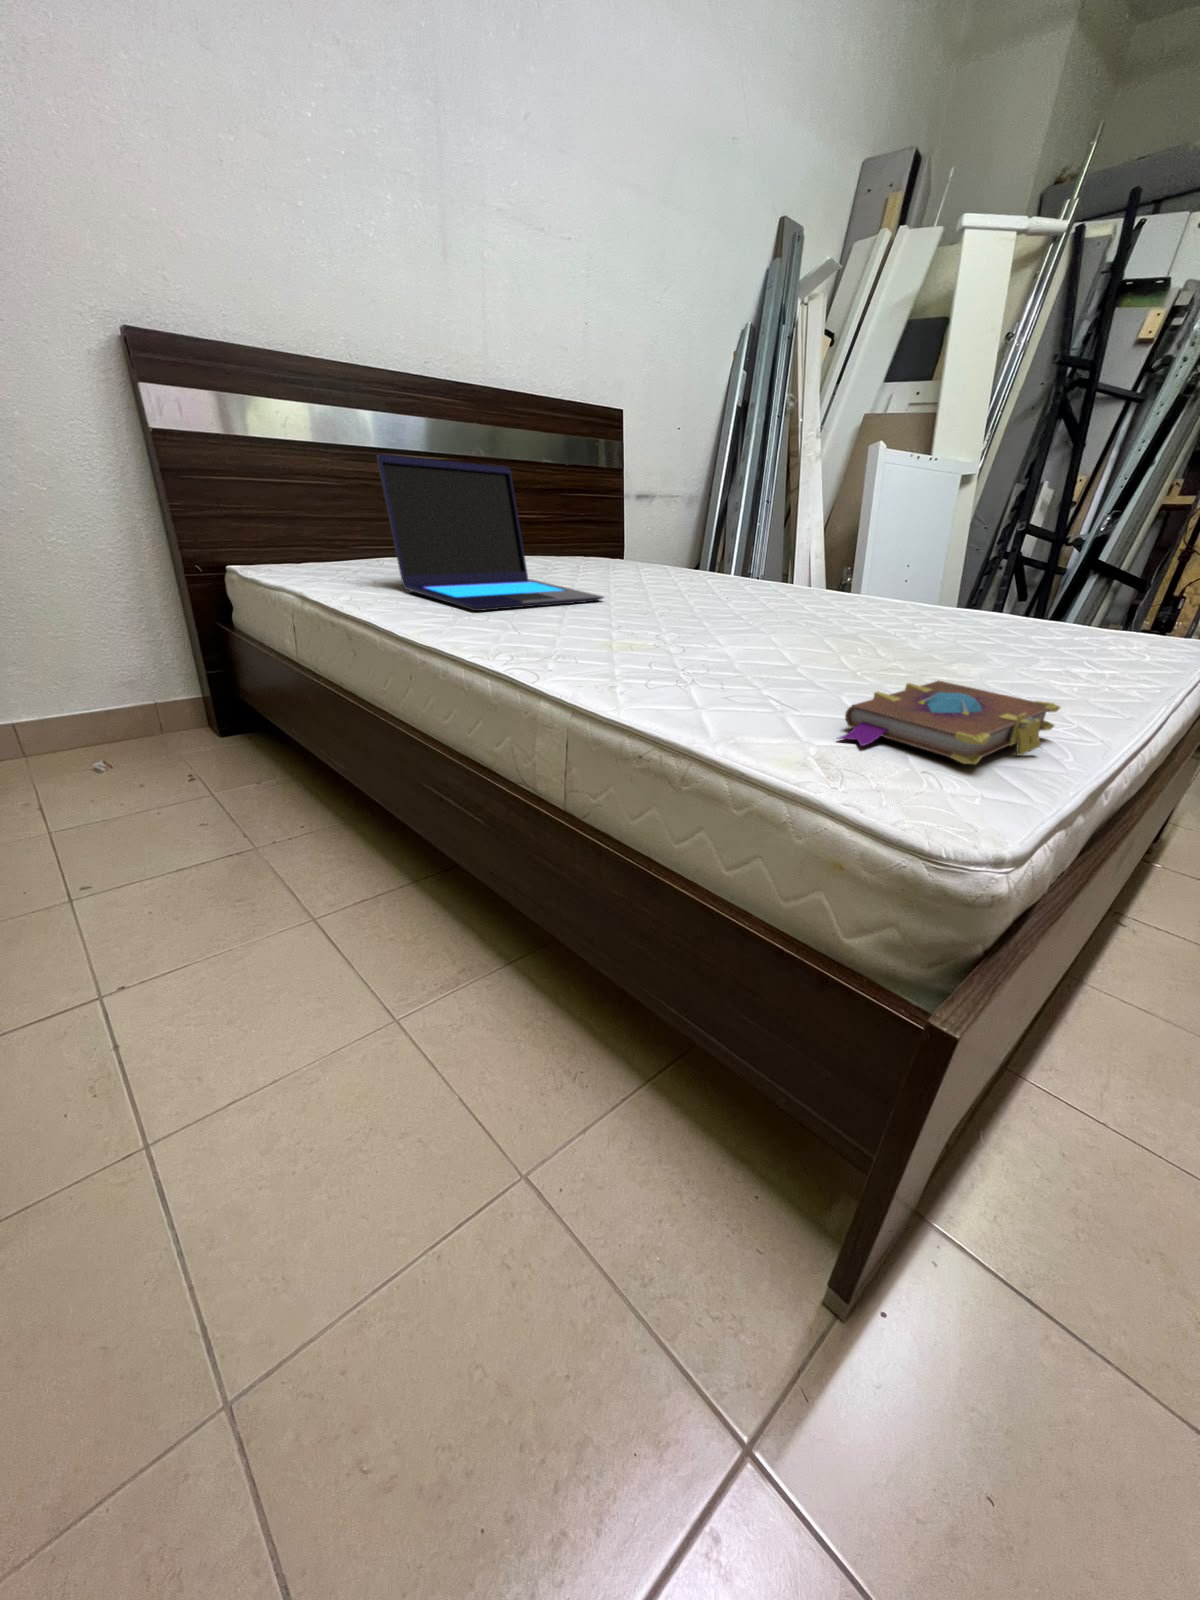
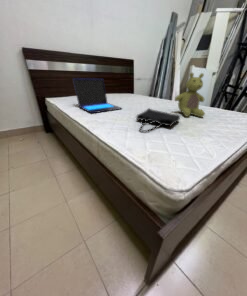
stuffed bear: none [838,443,969,633] -> present [175,73,205,117]
tote bag: none [690,590,877,672] -> present [136,109,180,132]
book: present [837,681,1060,764] -> none [155,137,212,165]

